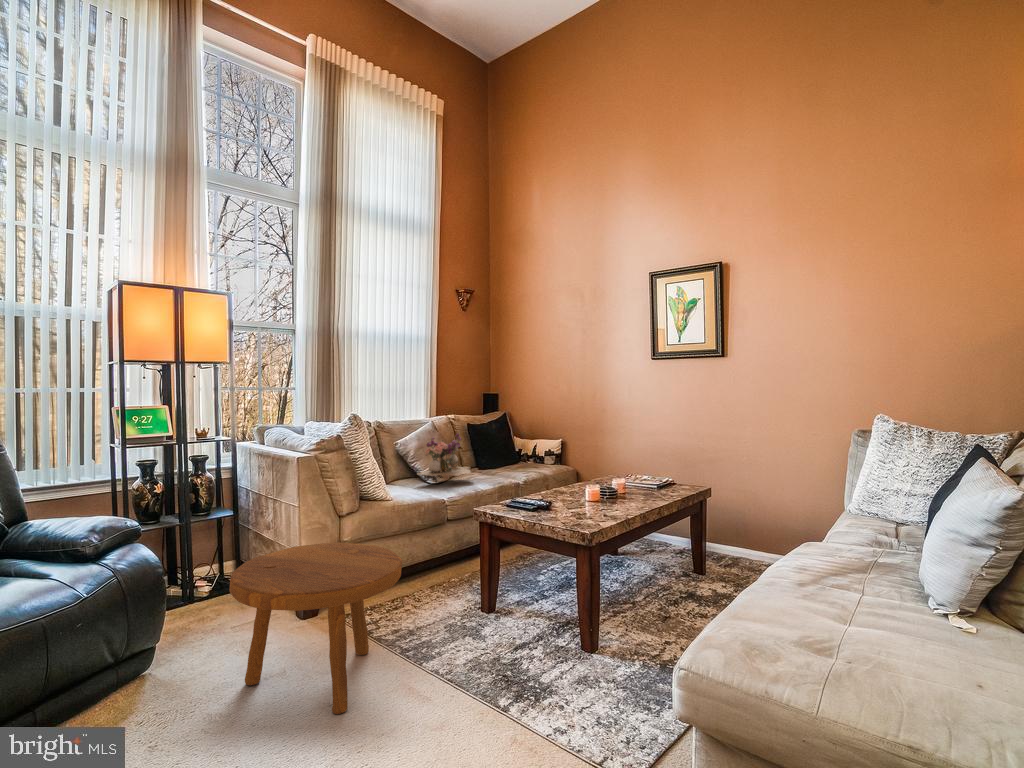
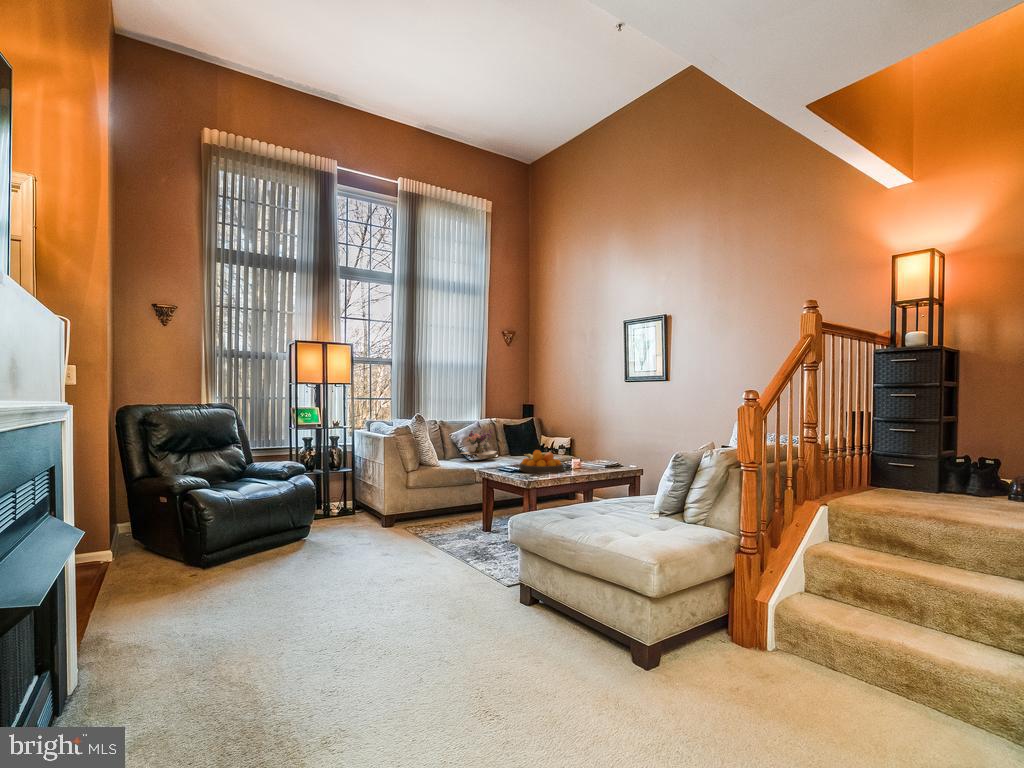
fruit bowl: none [545,471,619,513] -> present [520,450,563,474]
footstool: present [229,542,402,714] -> none [344,482,428,557]

